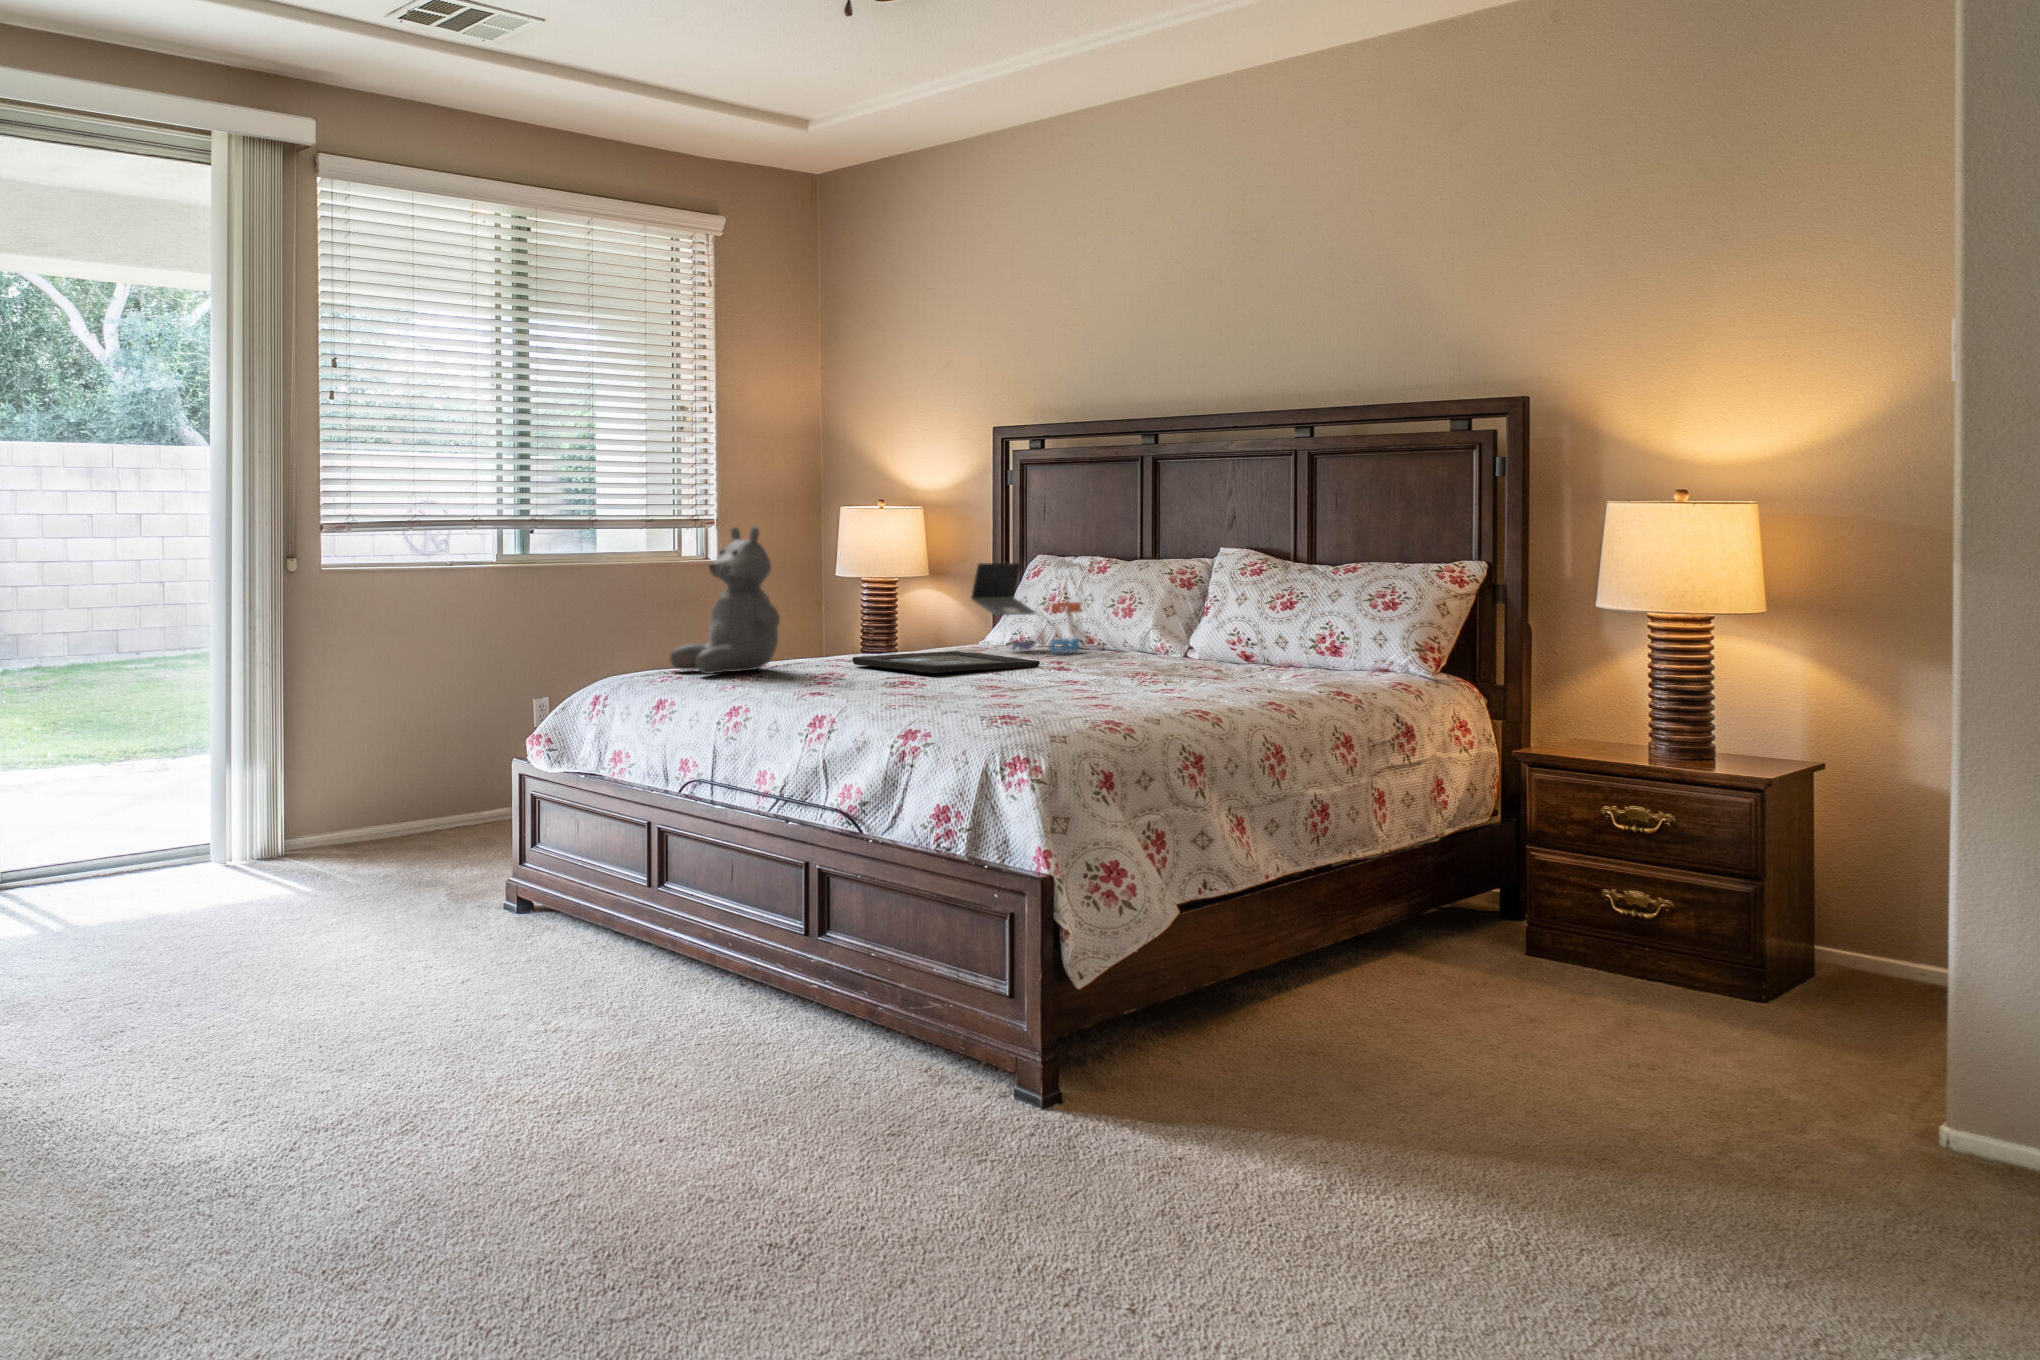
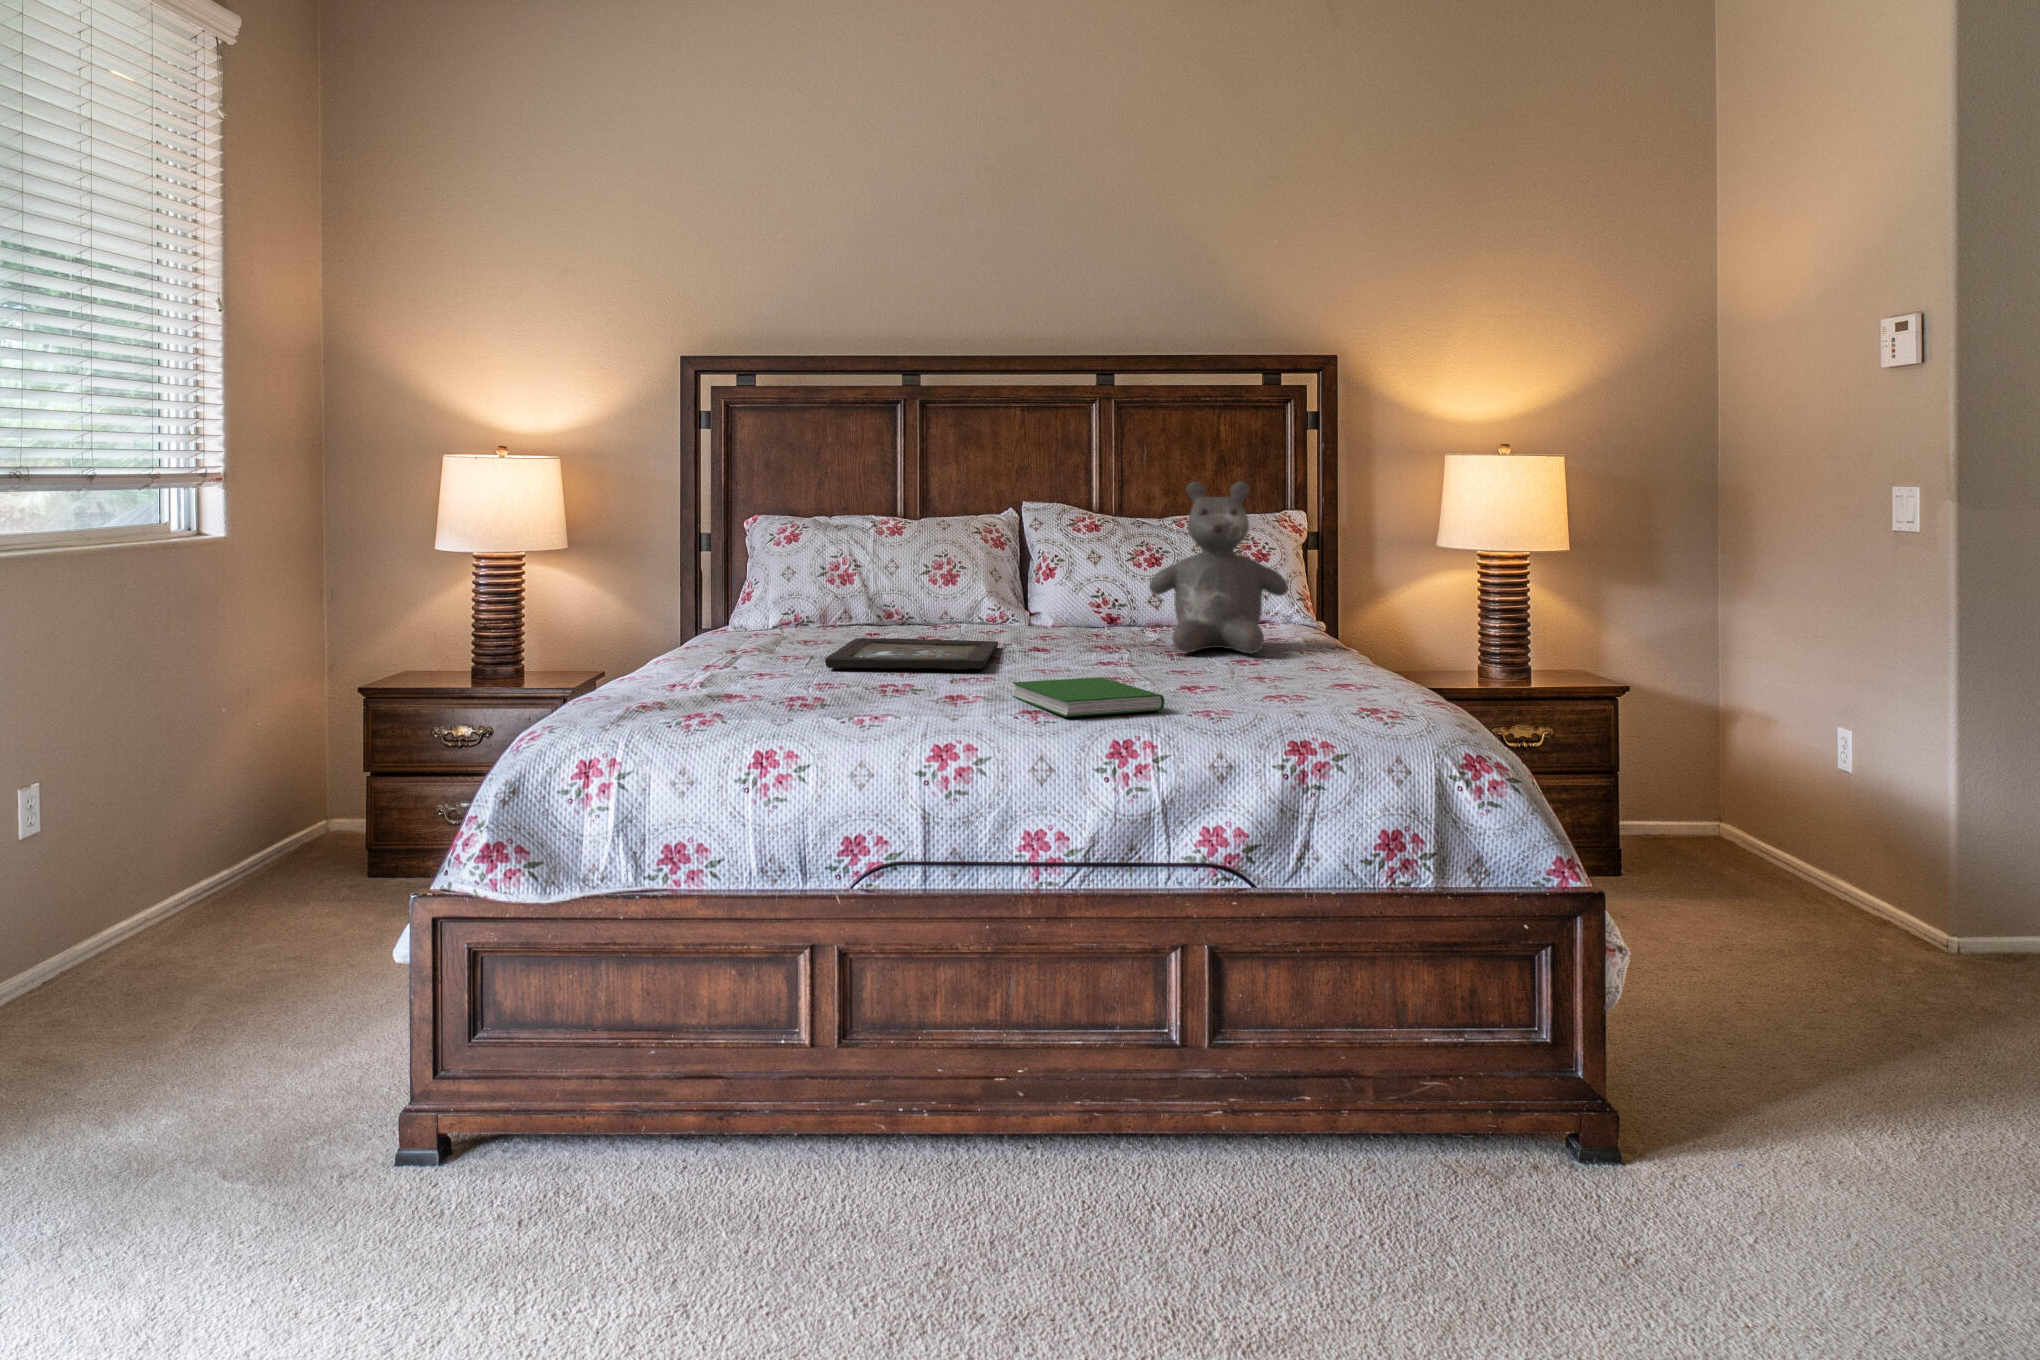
teddy bear: present [670,526,780,674] -> present [1149,481,1288,653]
laptop: present [971,563,1083,653] -> none [818,527,937,632]
hardcover book: none [827,677,946,702] -> present [1013,677,1164,717]

